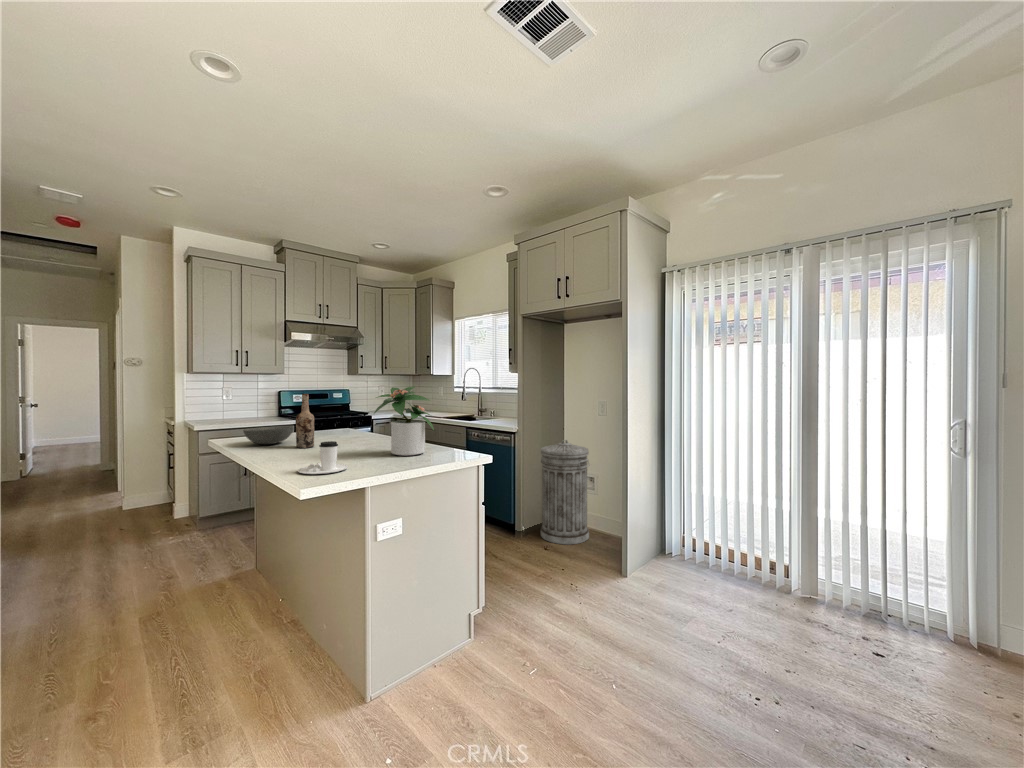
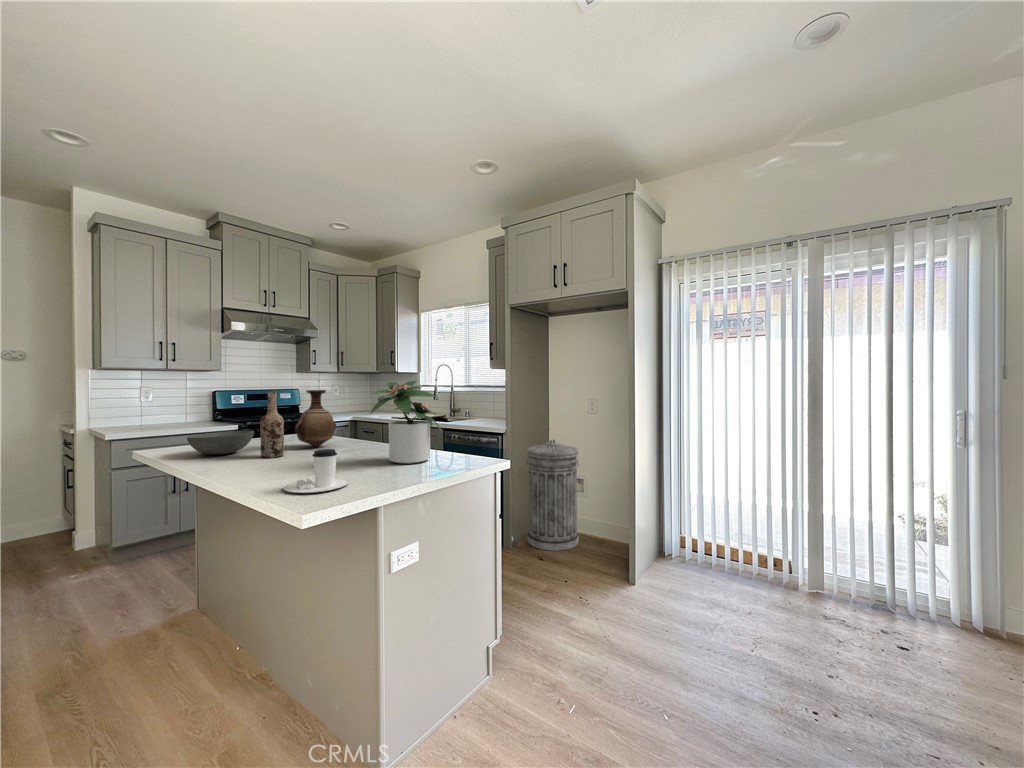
vase: none [325,393,360,441] -> present [295,390,336,447]

